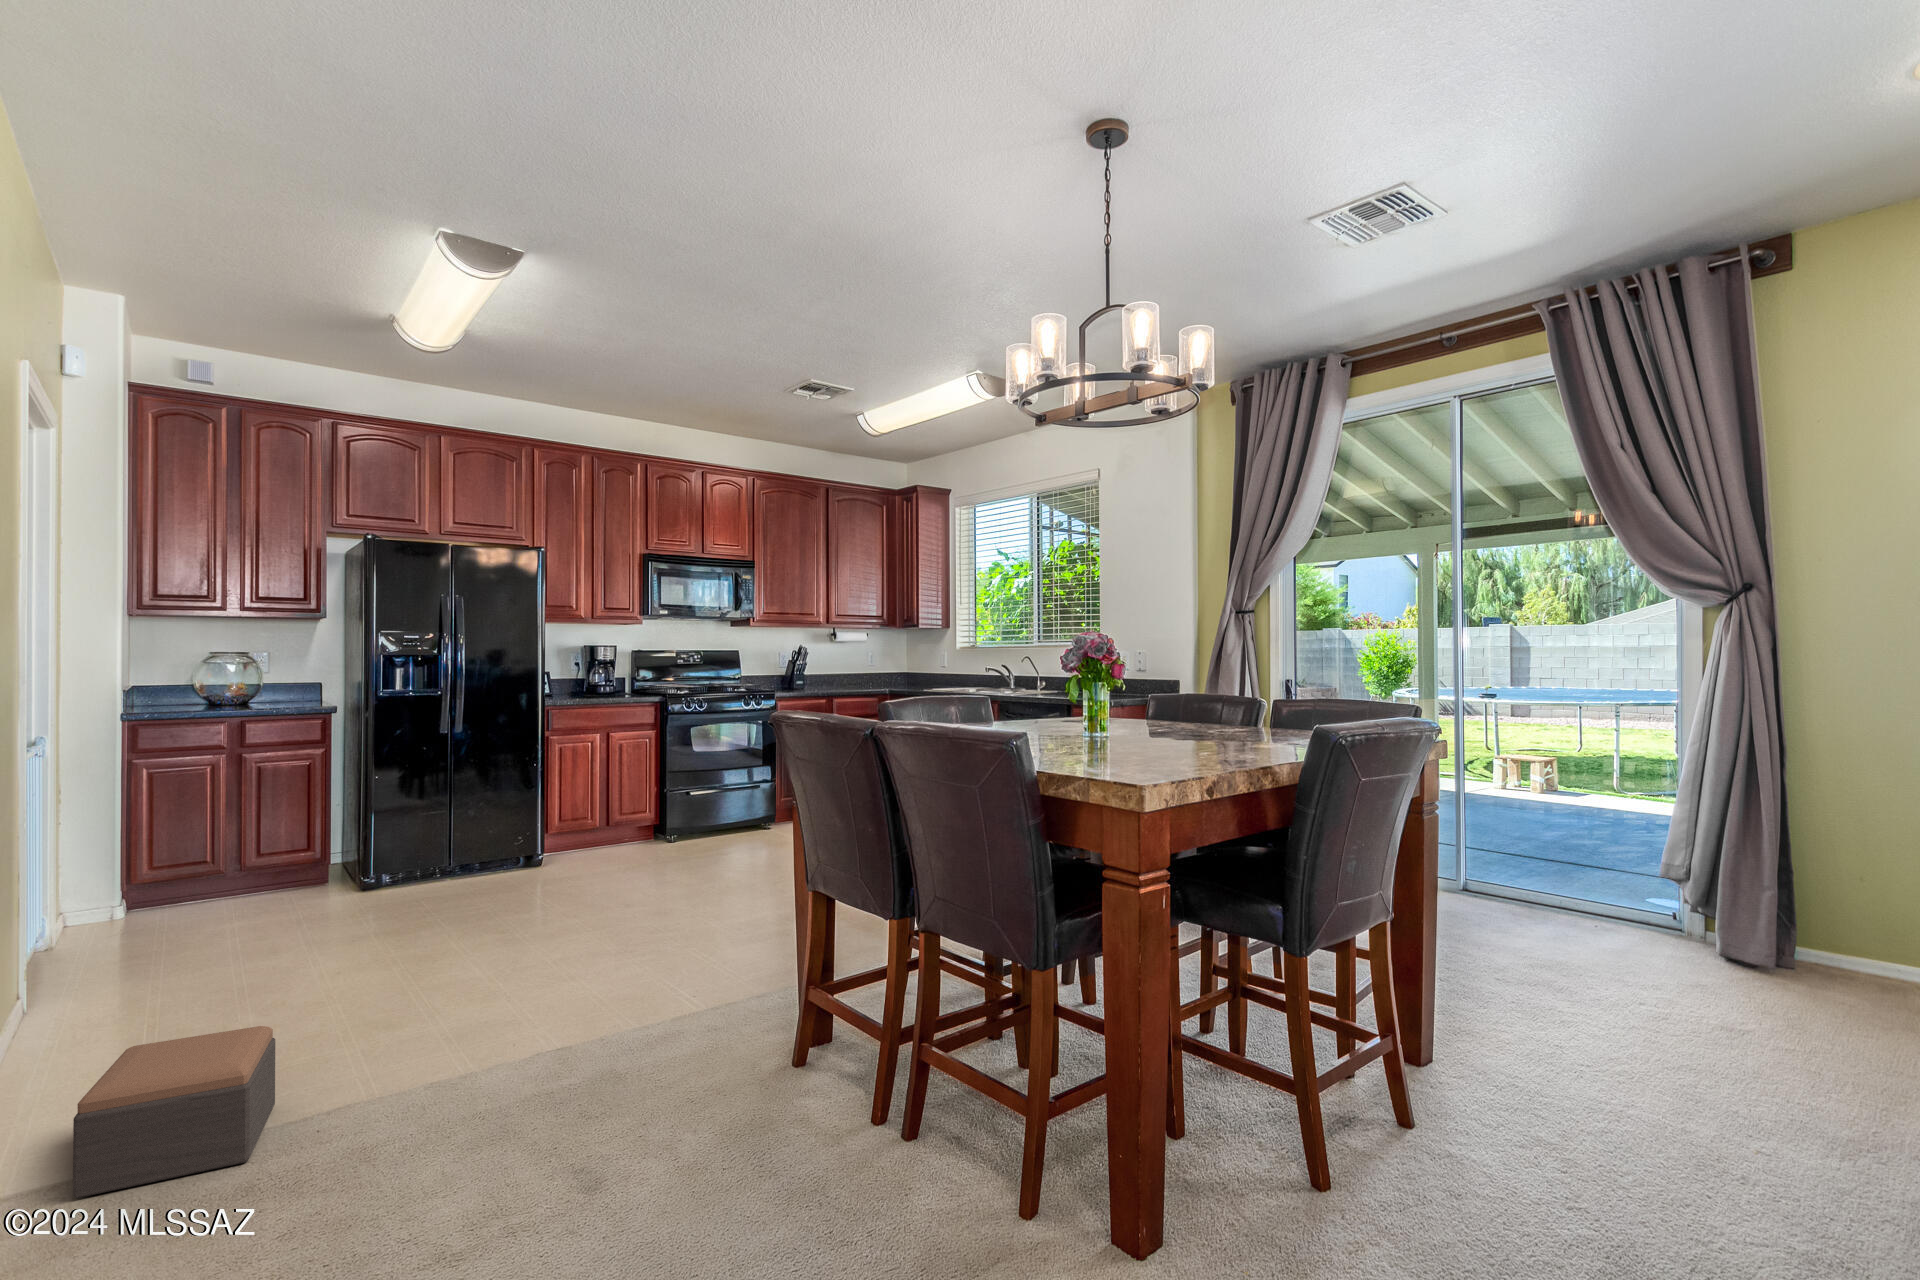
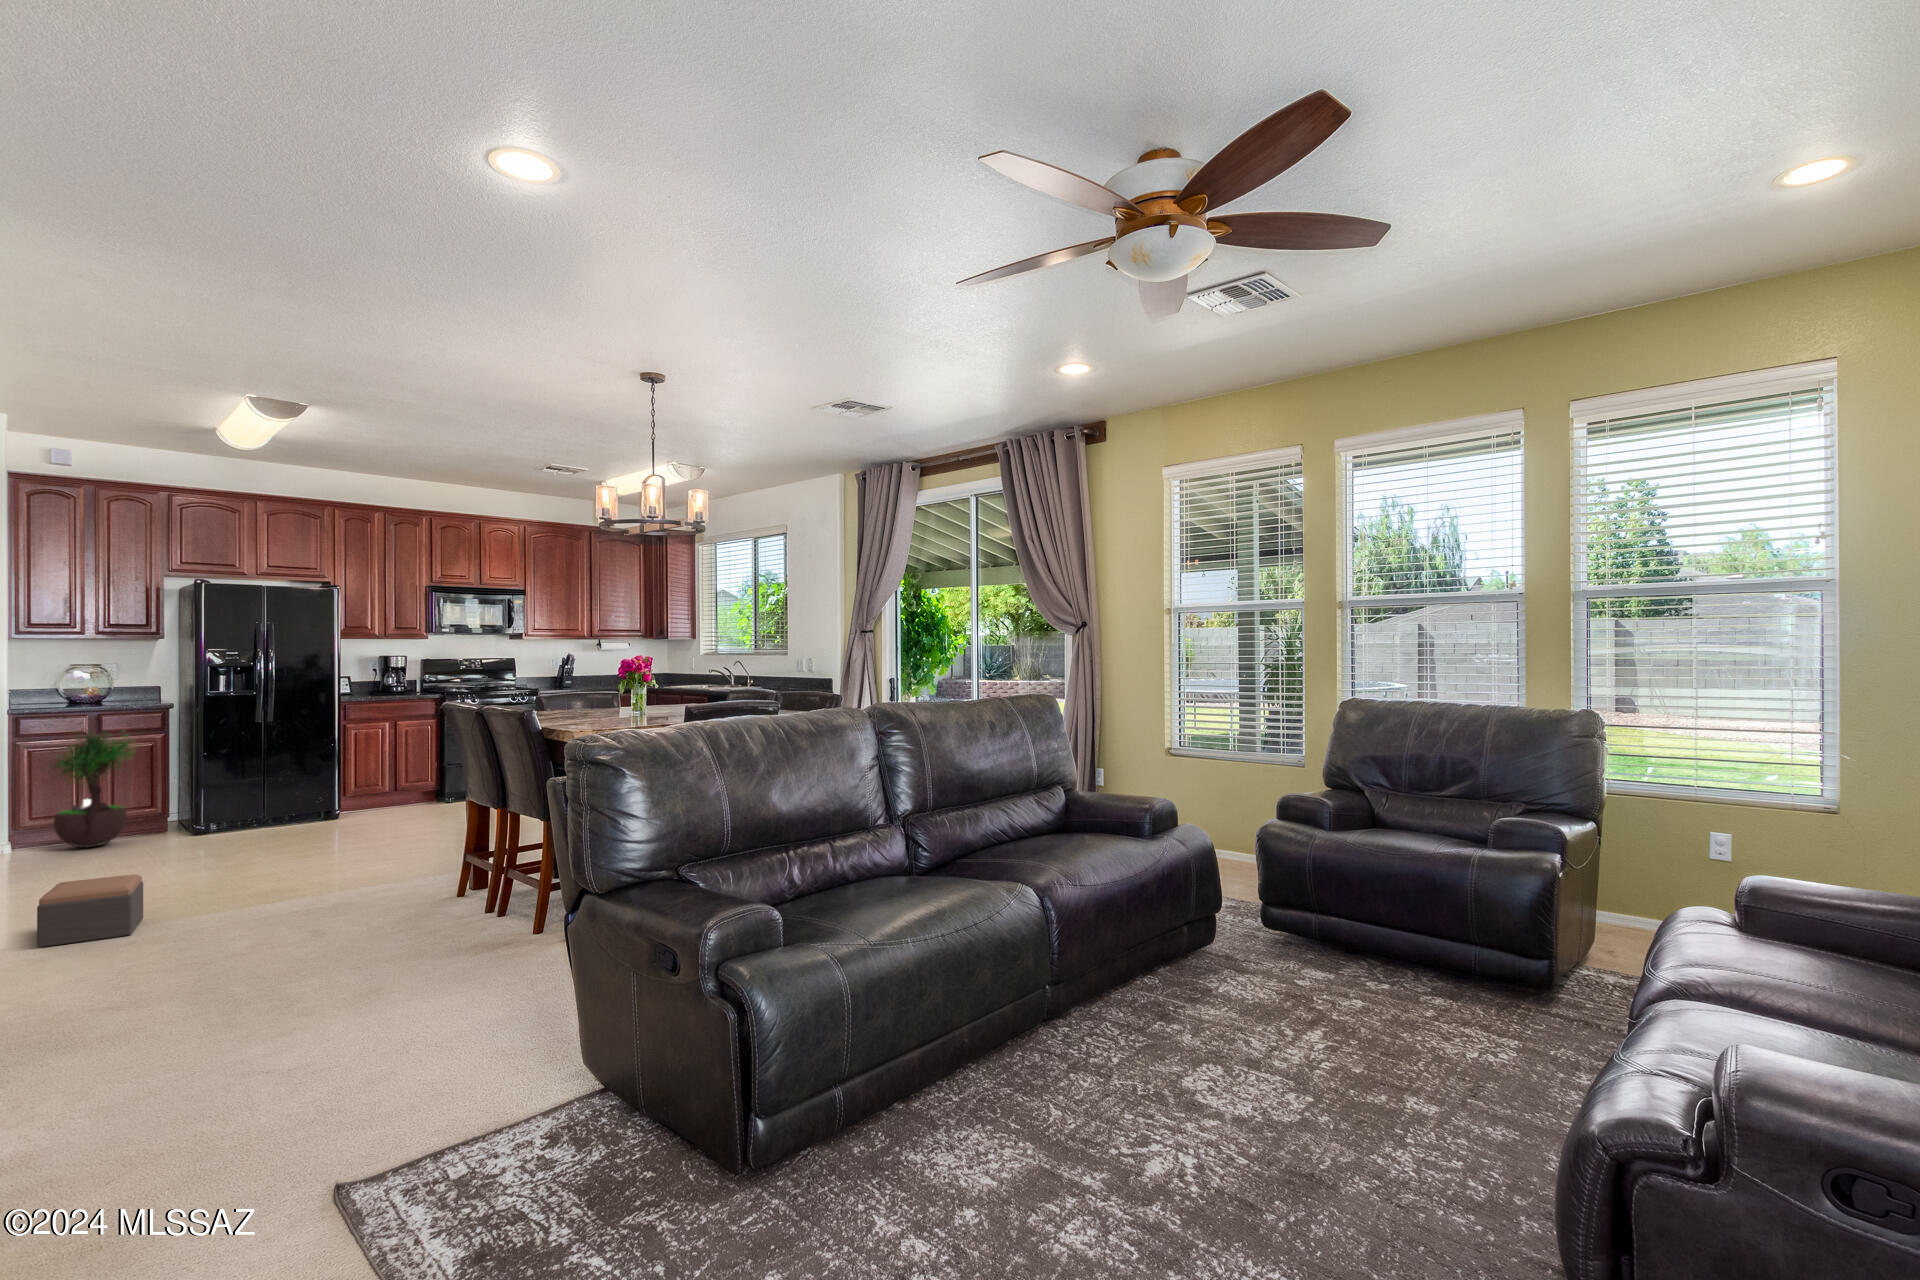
potted tree: none [161,735,293,909] -> present [41,730,137,847]

